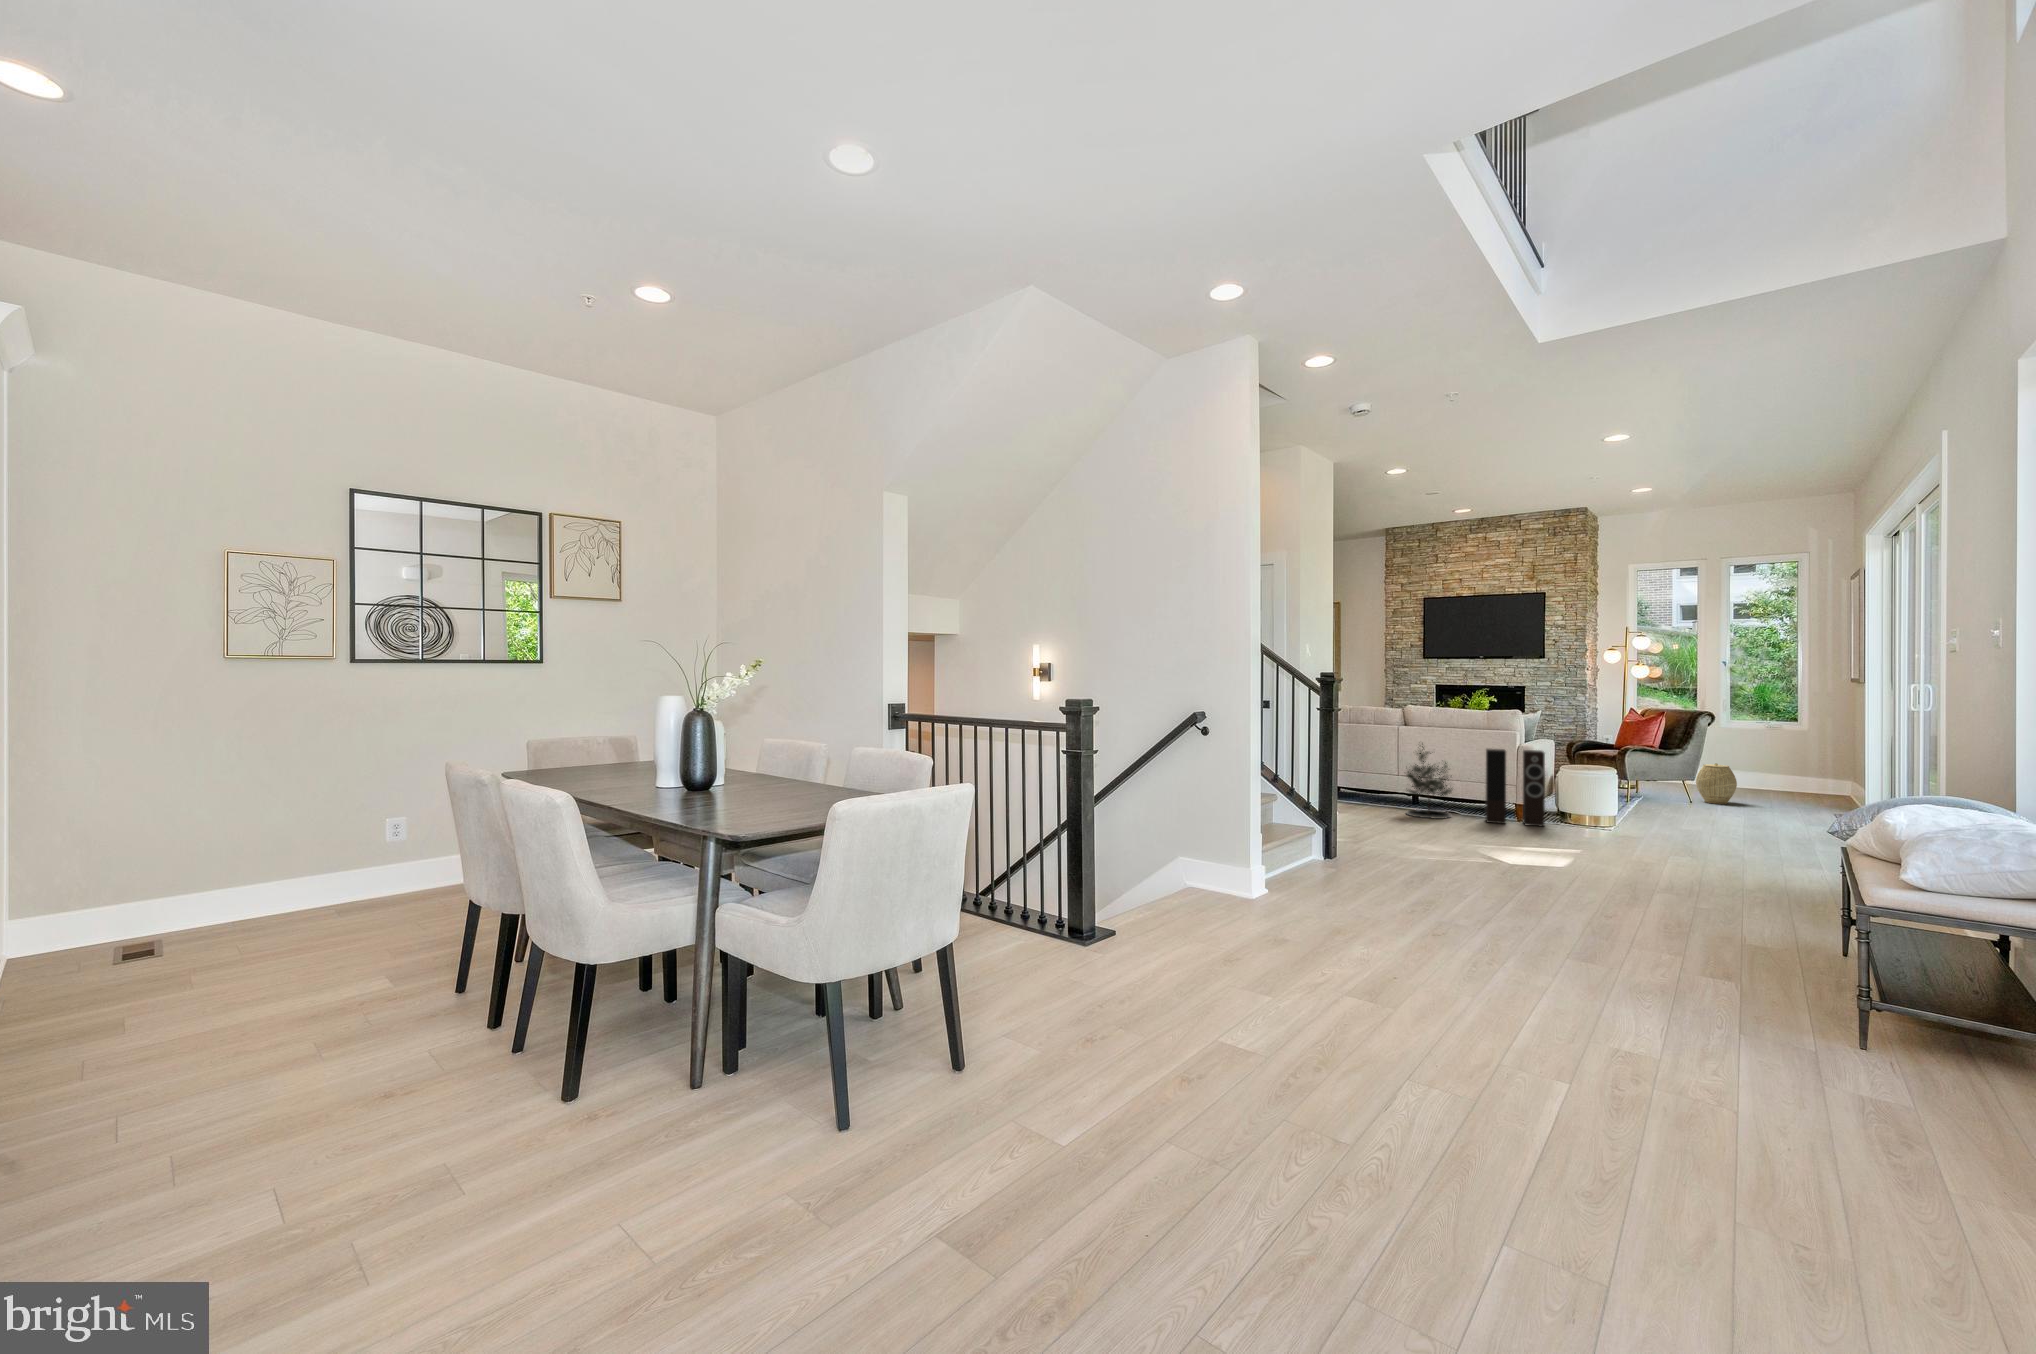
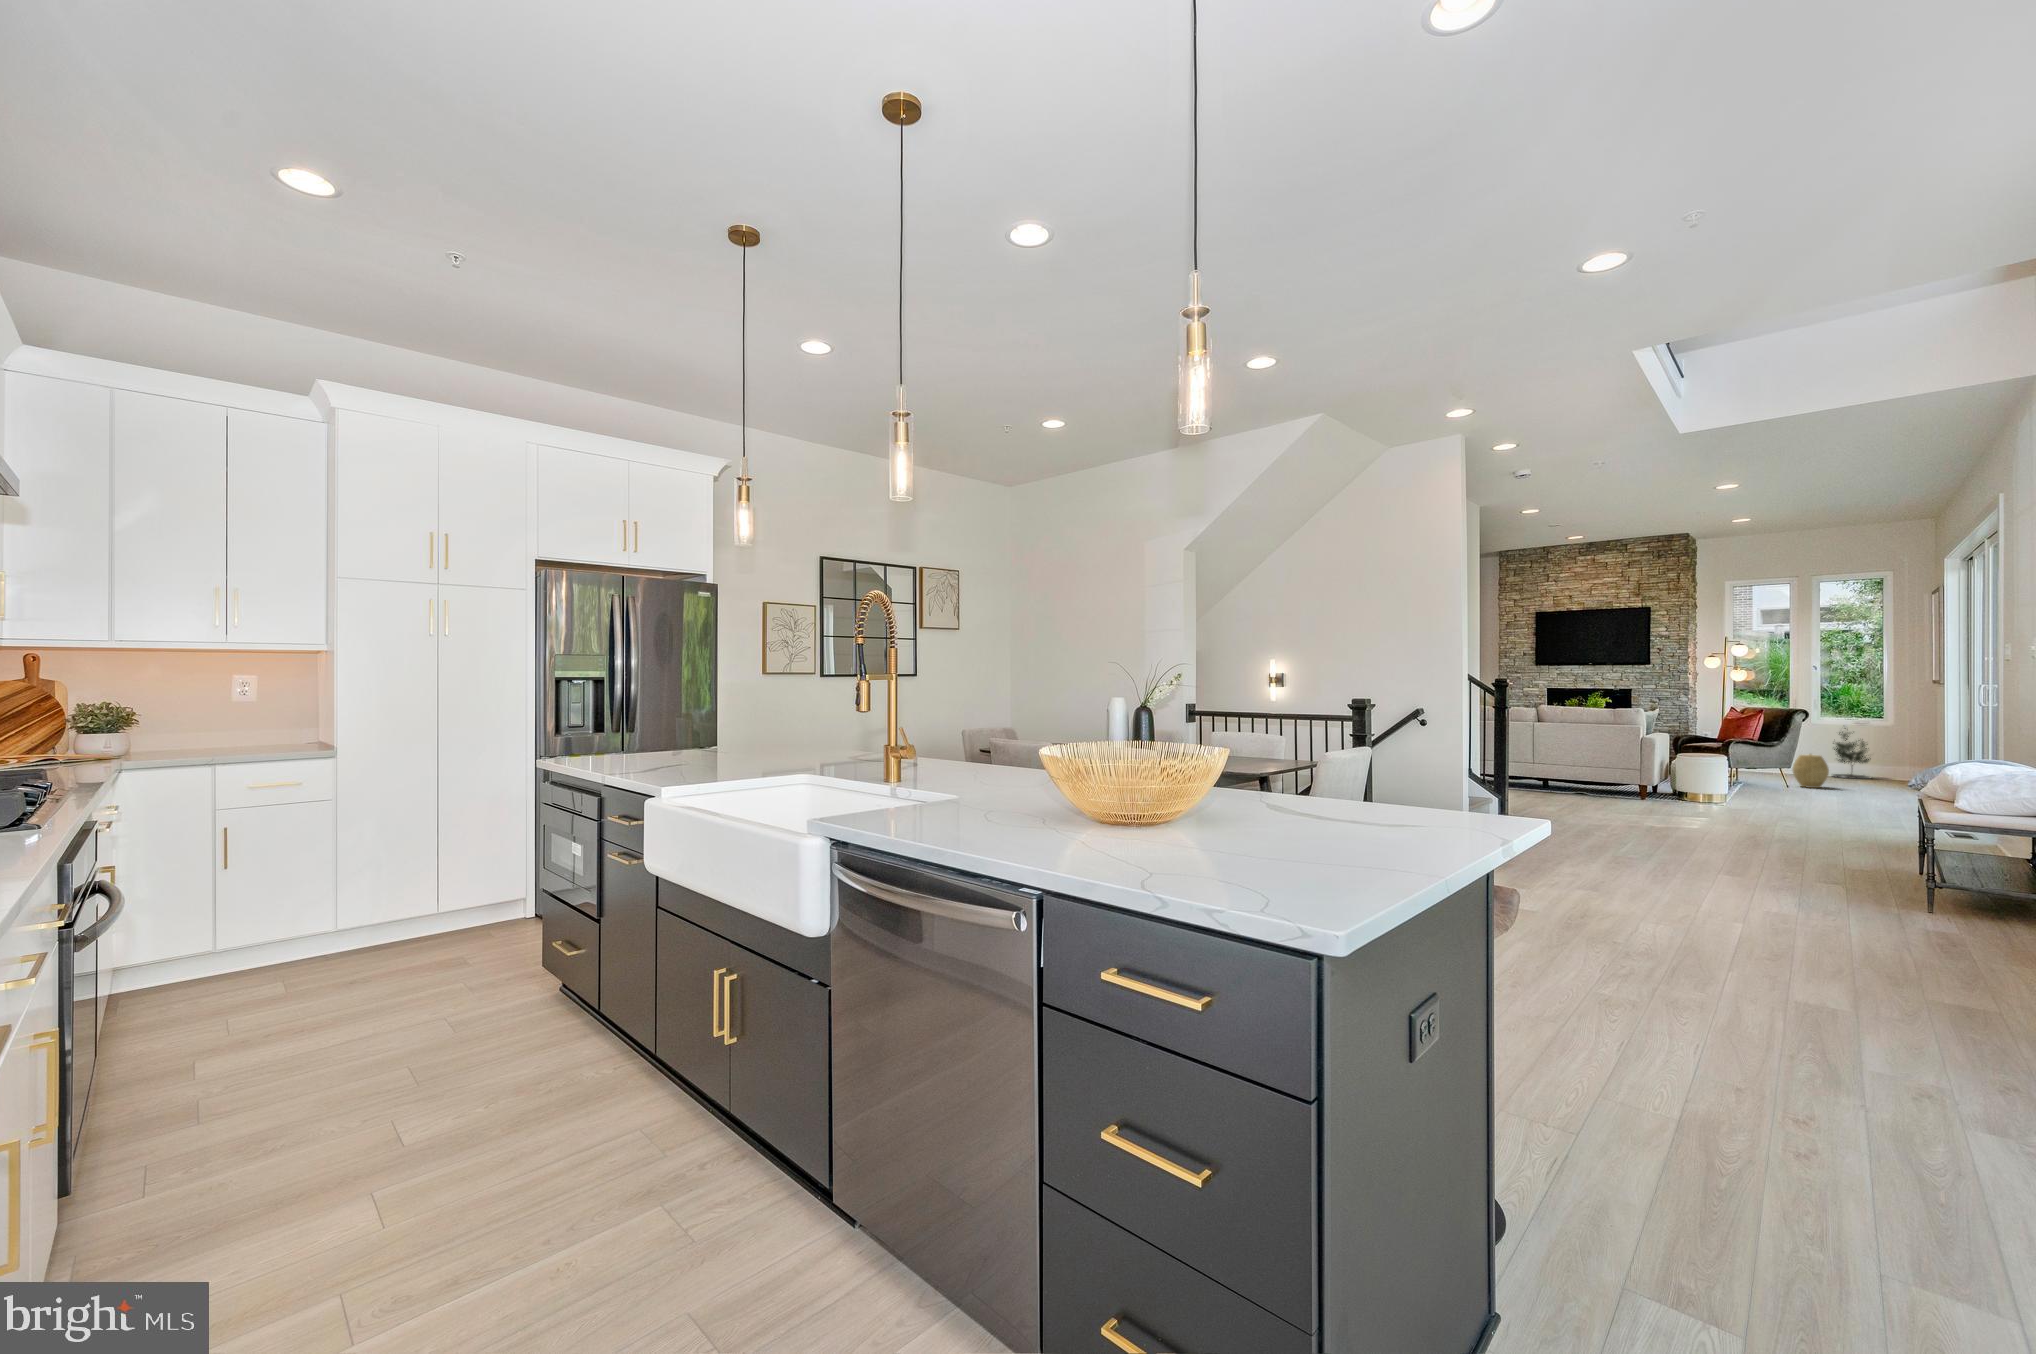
potted tree: present [1406,743,1452,819] -> present [1832,728,1871,779]
speaker: present [1486,749,1545,826] -> none [1615,740,1668,803]

